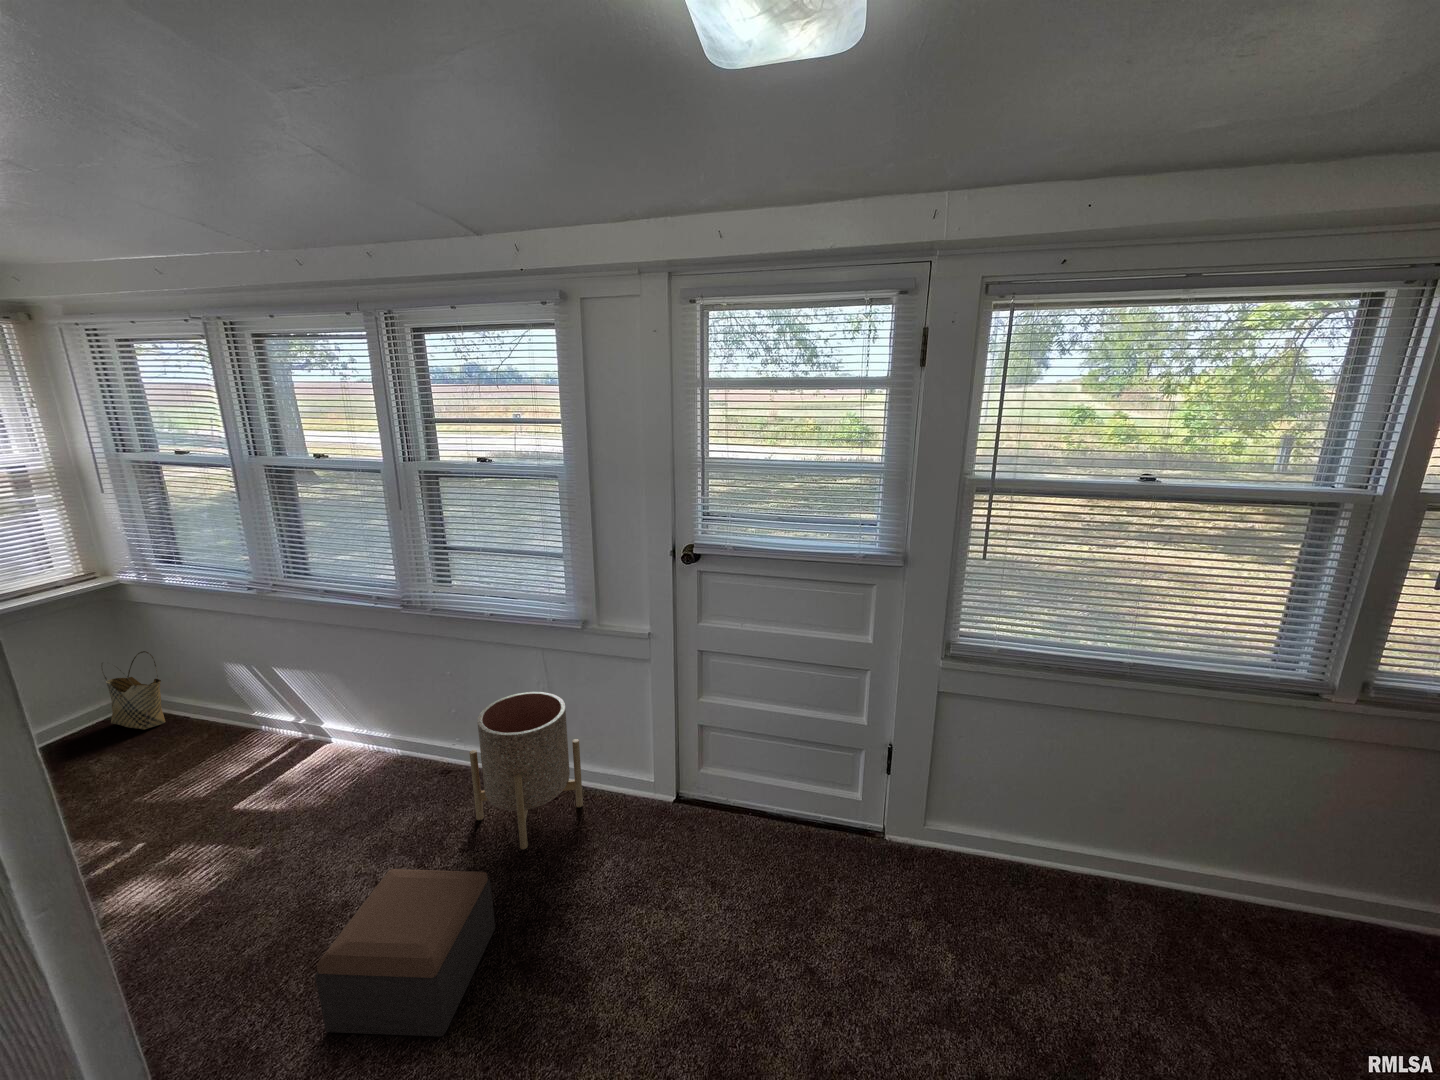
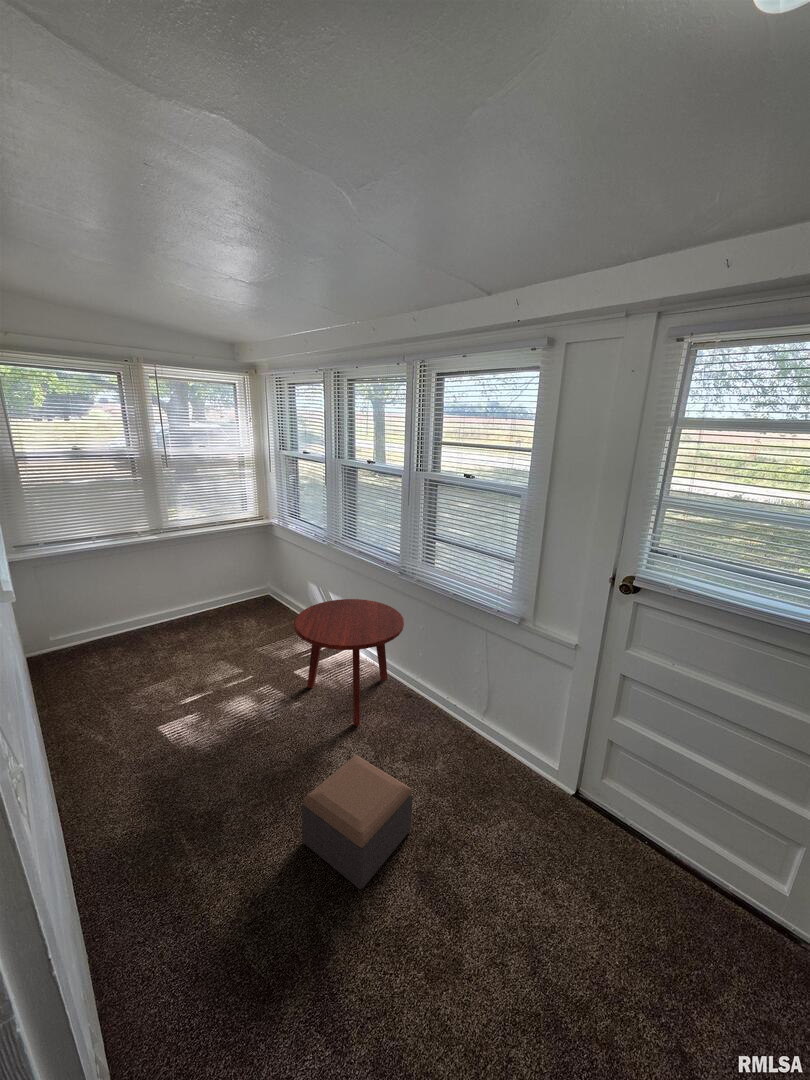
woven basket: present [101,651,165,729] -> none [258,564,280,609]
side table: none [223,657,423,841] -> present [294,599,404,726]
planter: present [469,692,583,849] -> none [419,659,501,779]

